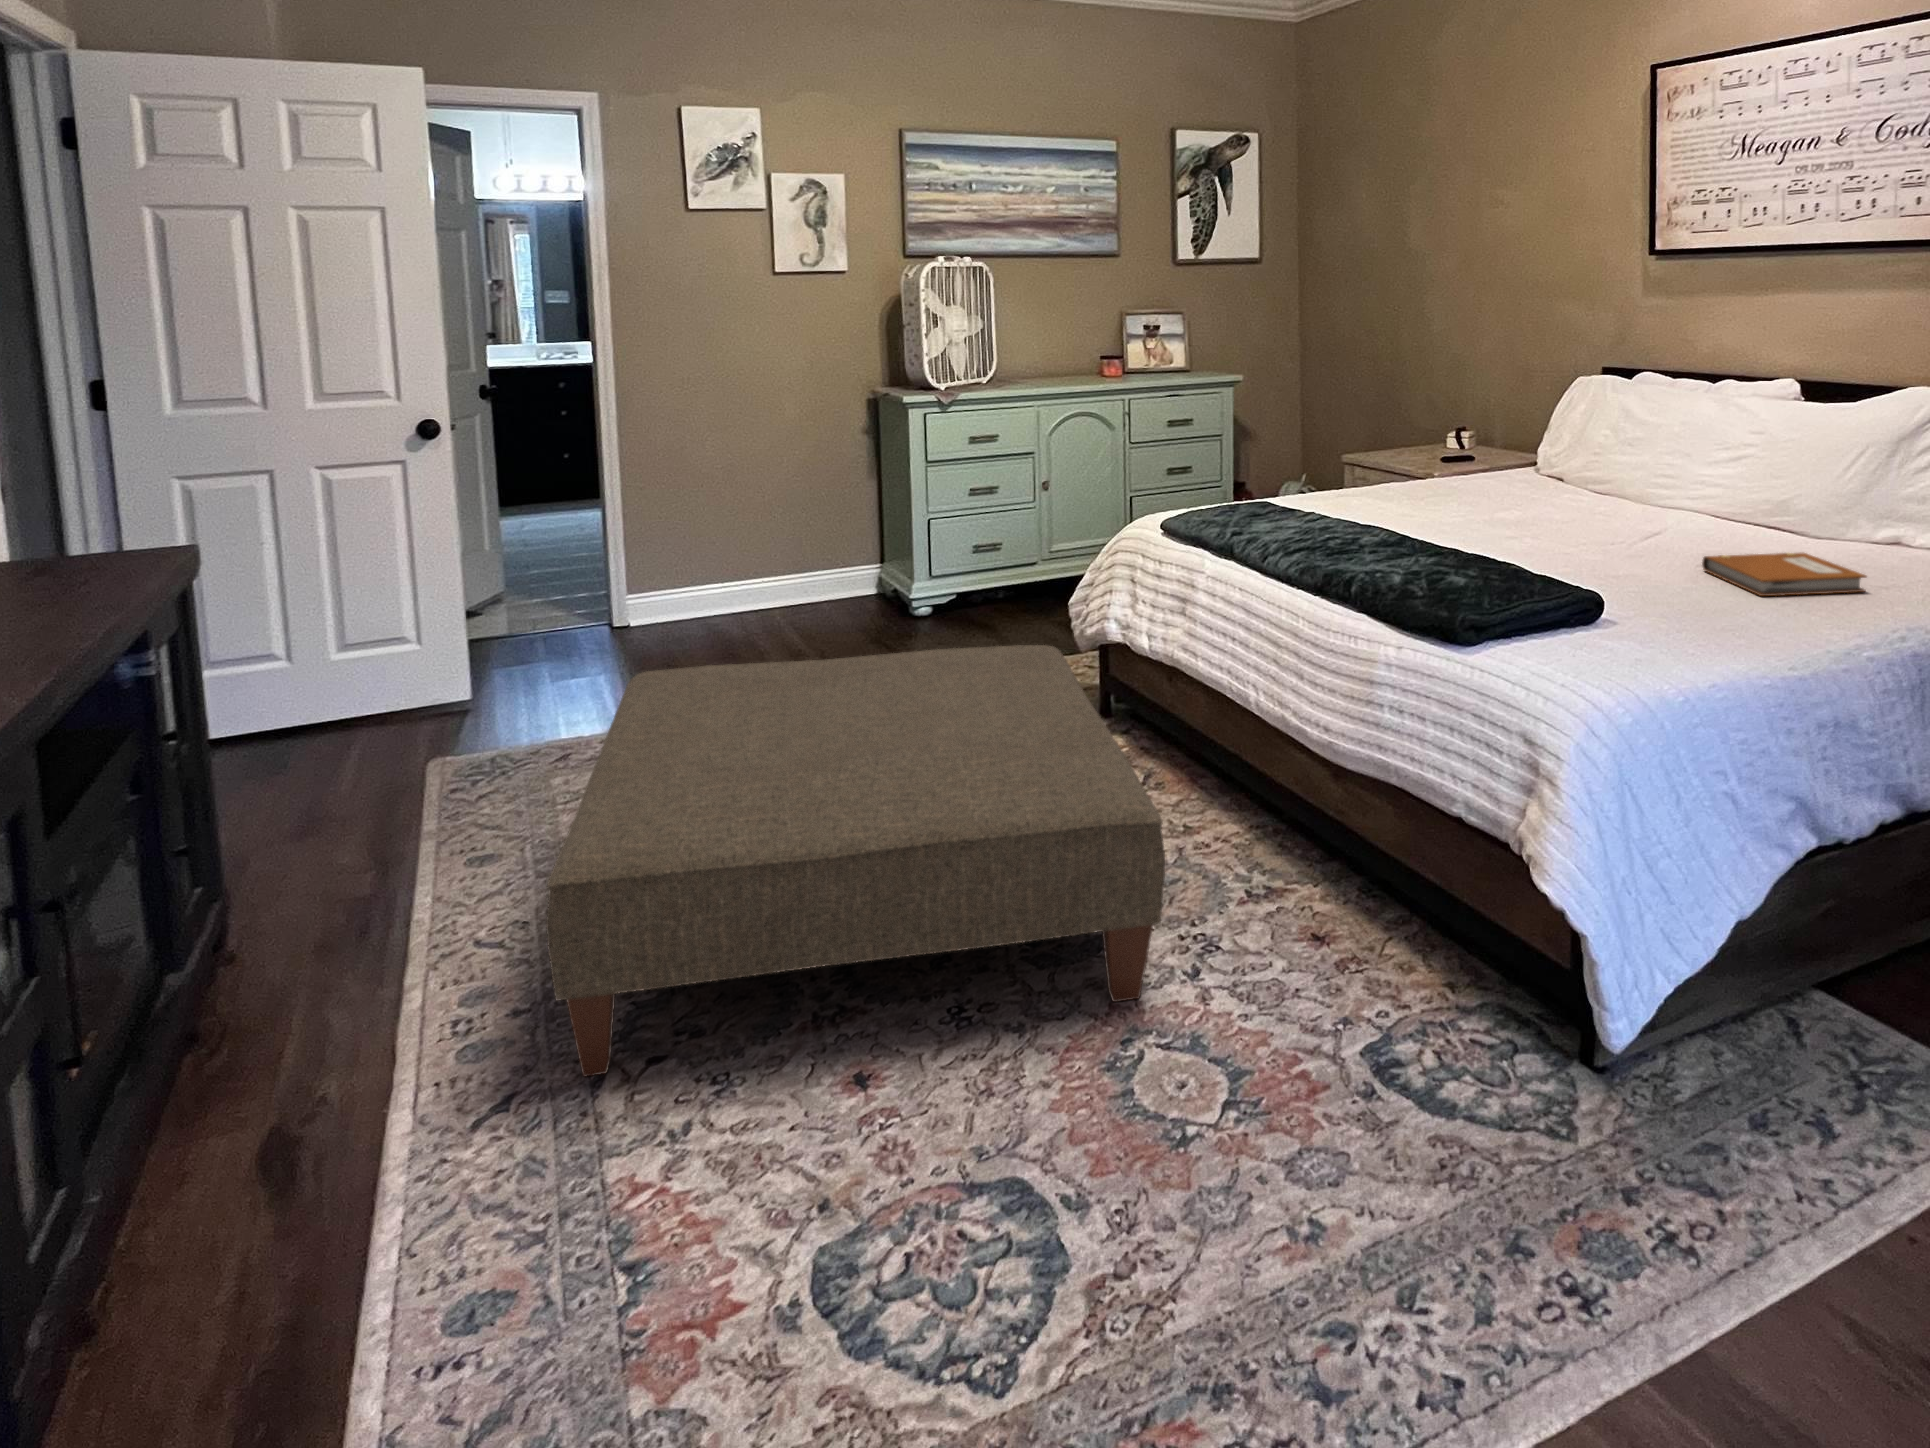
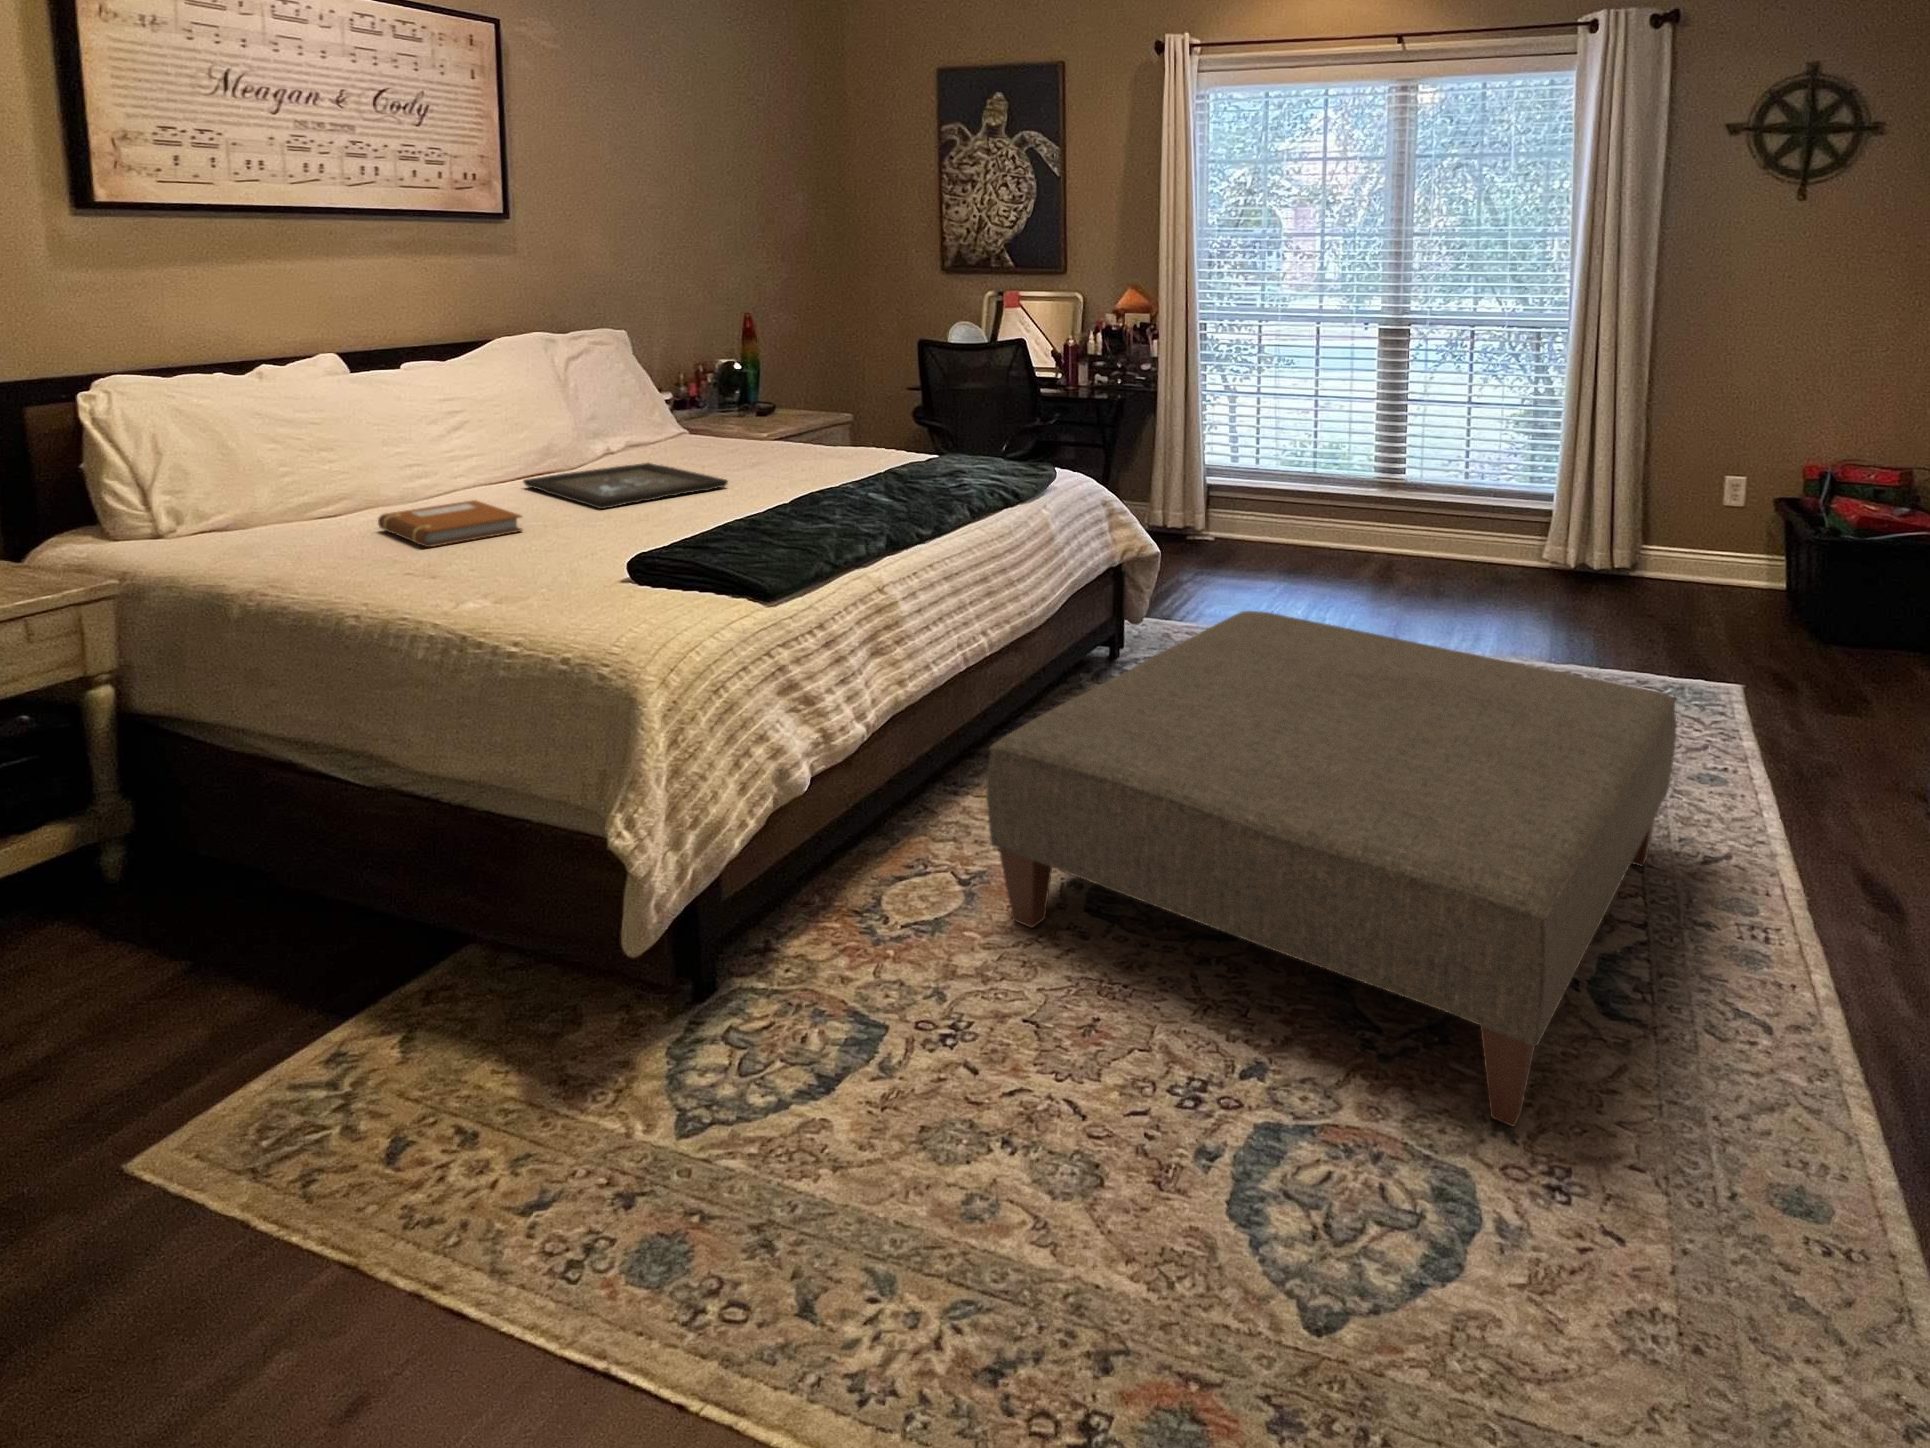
tray: none [1507,503,1724,545] -> present [523,463,728,509]
notebook: present [1702,553,1866,596] -> present [378,500,522,547]

